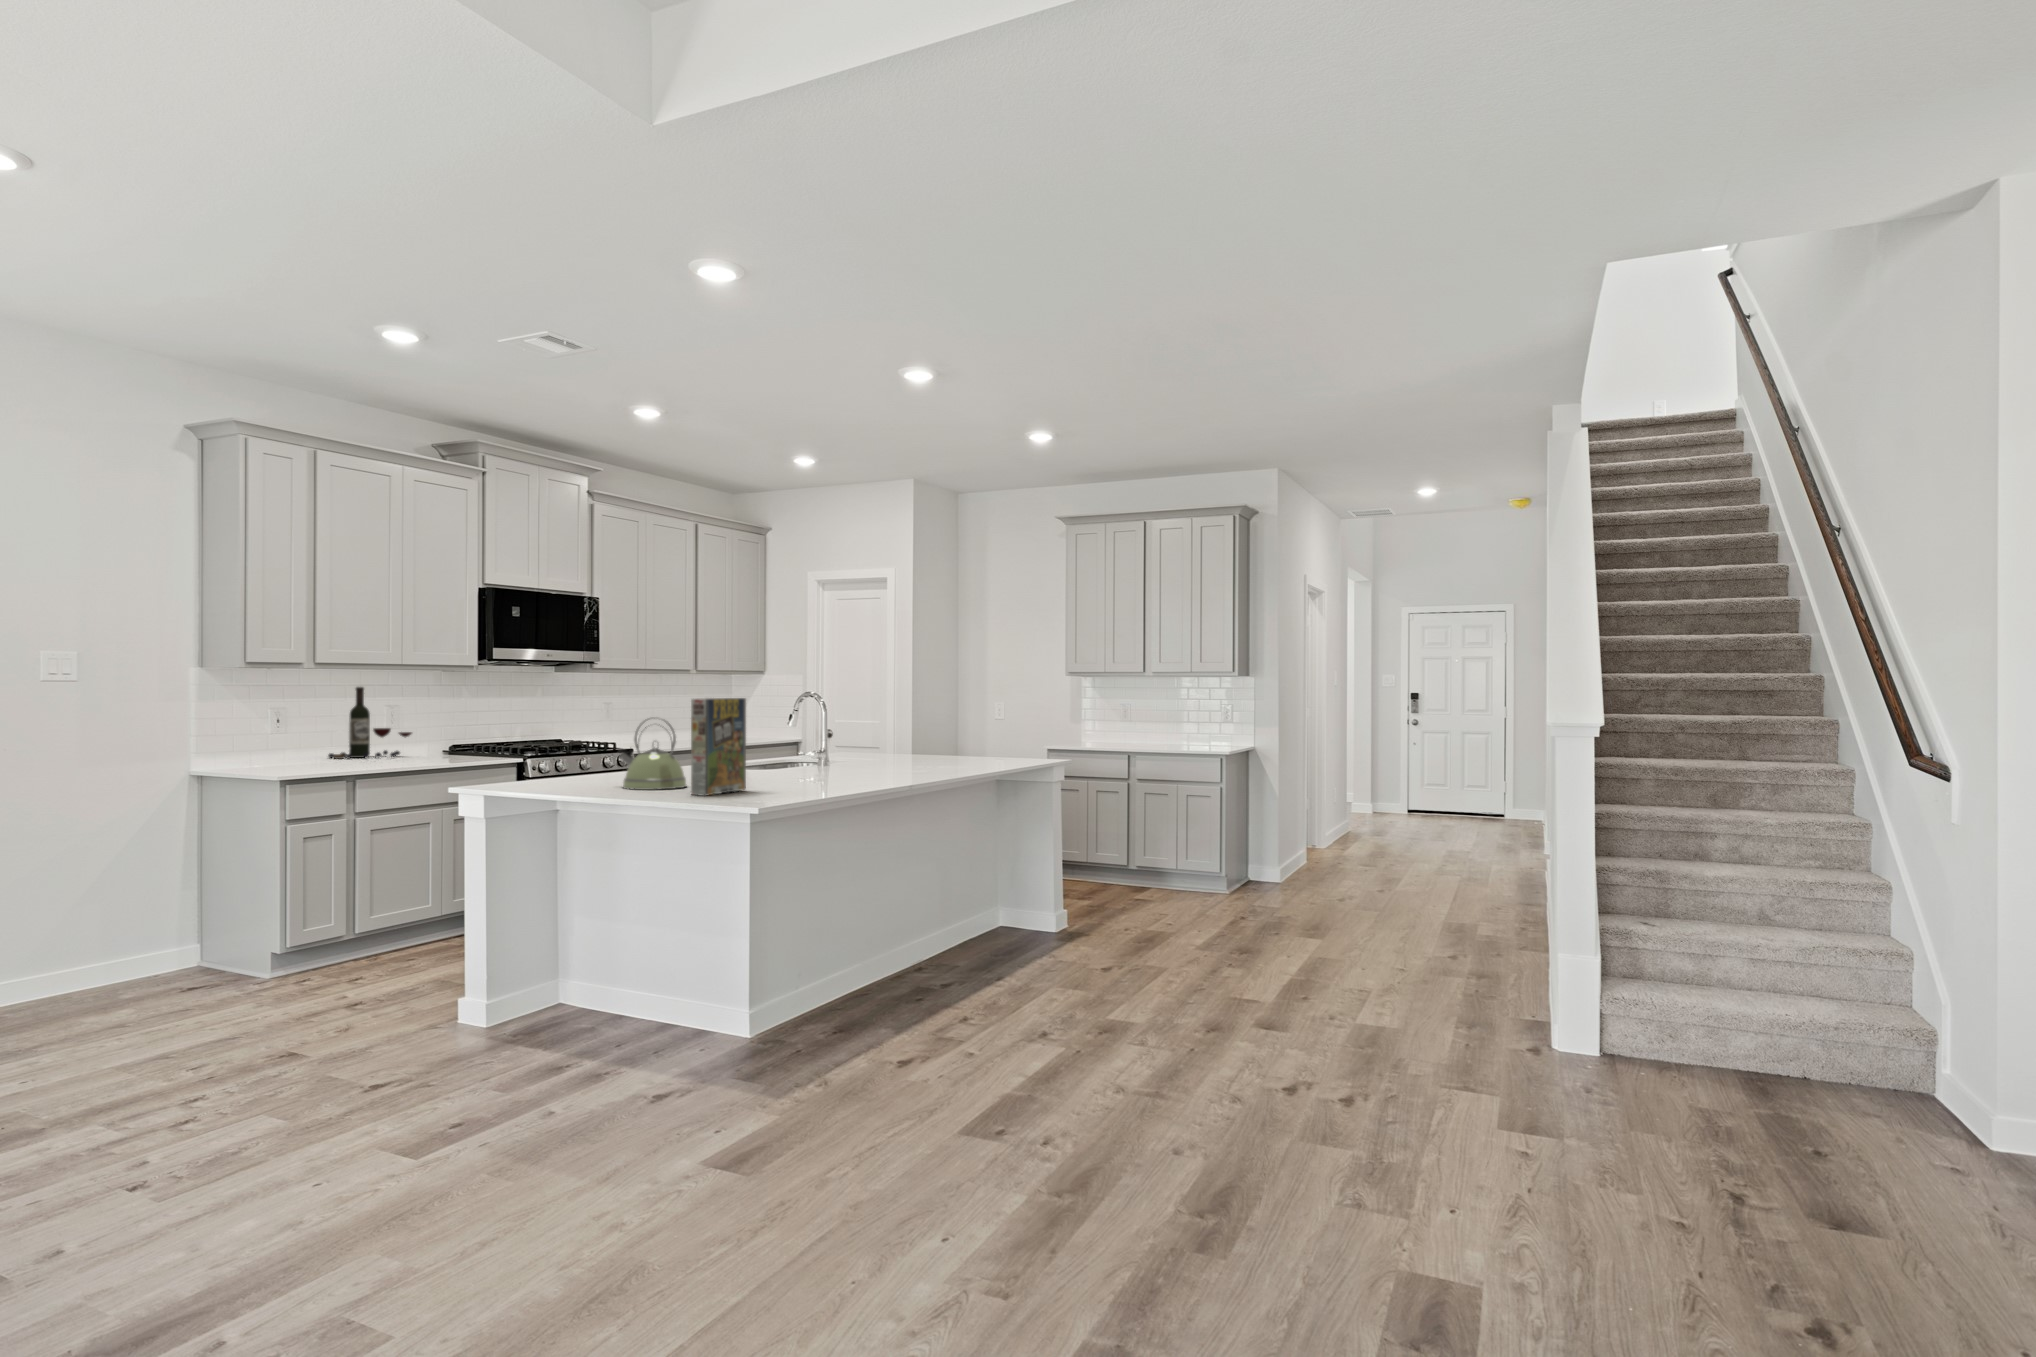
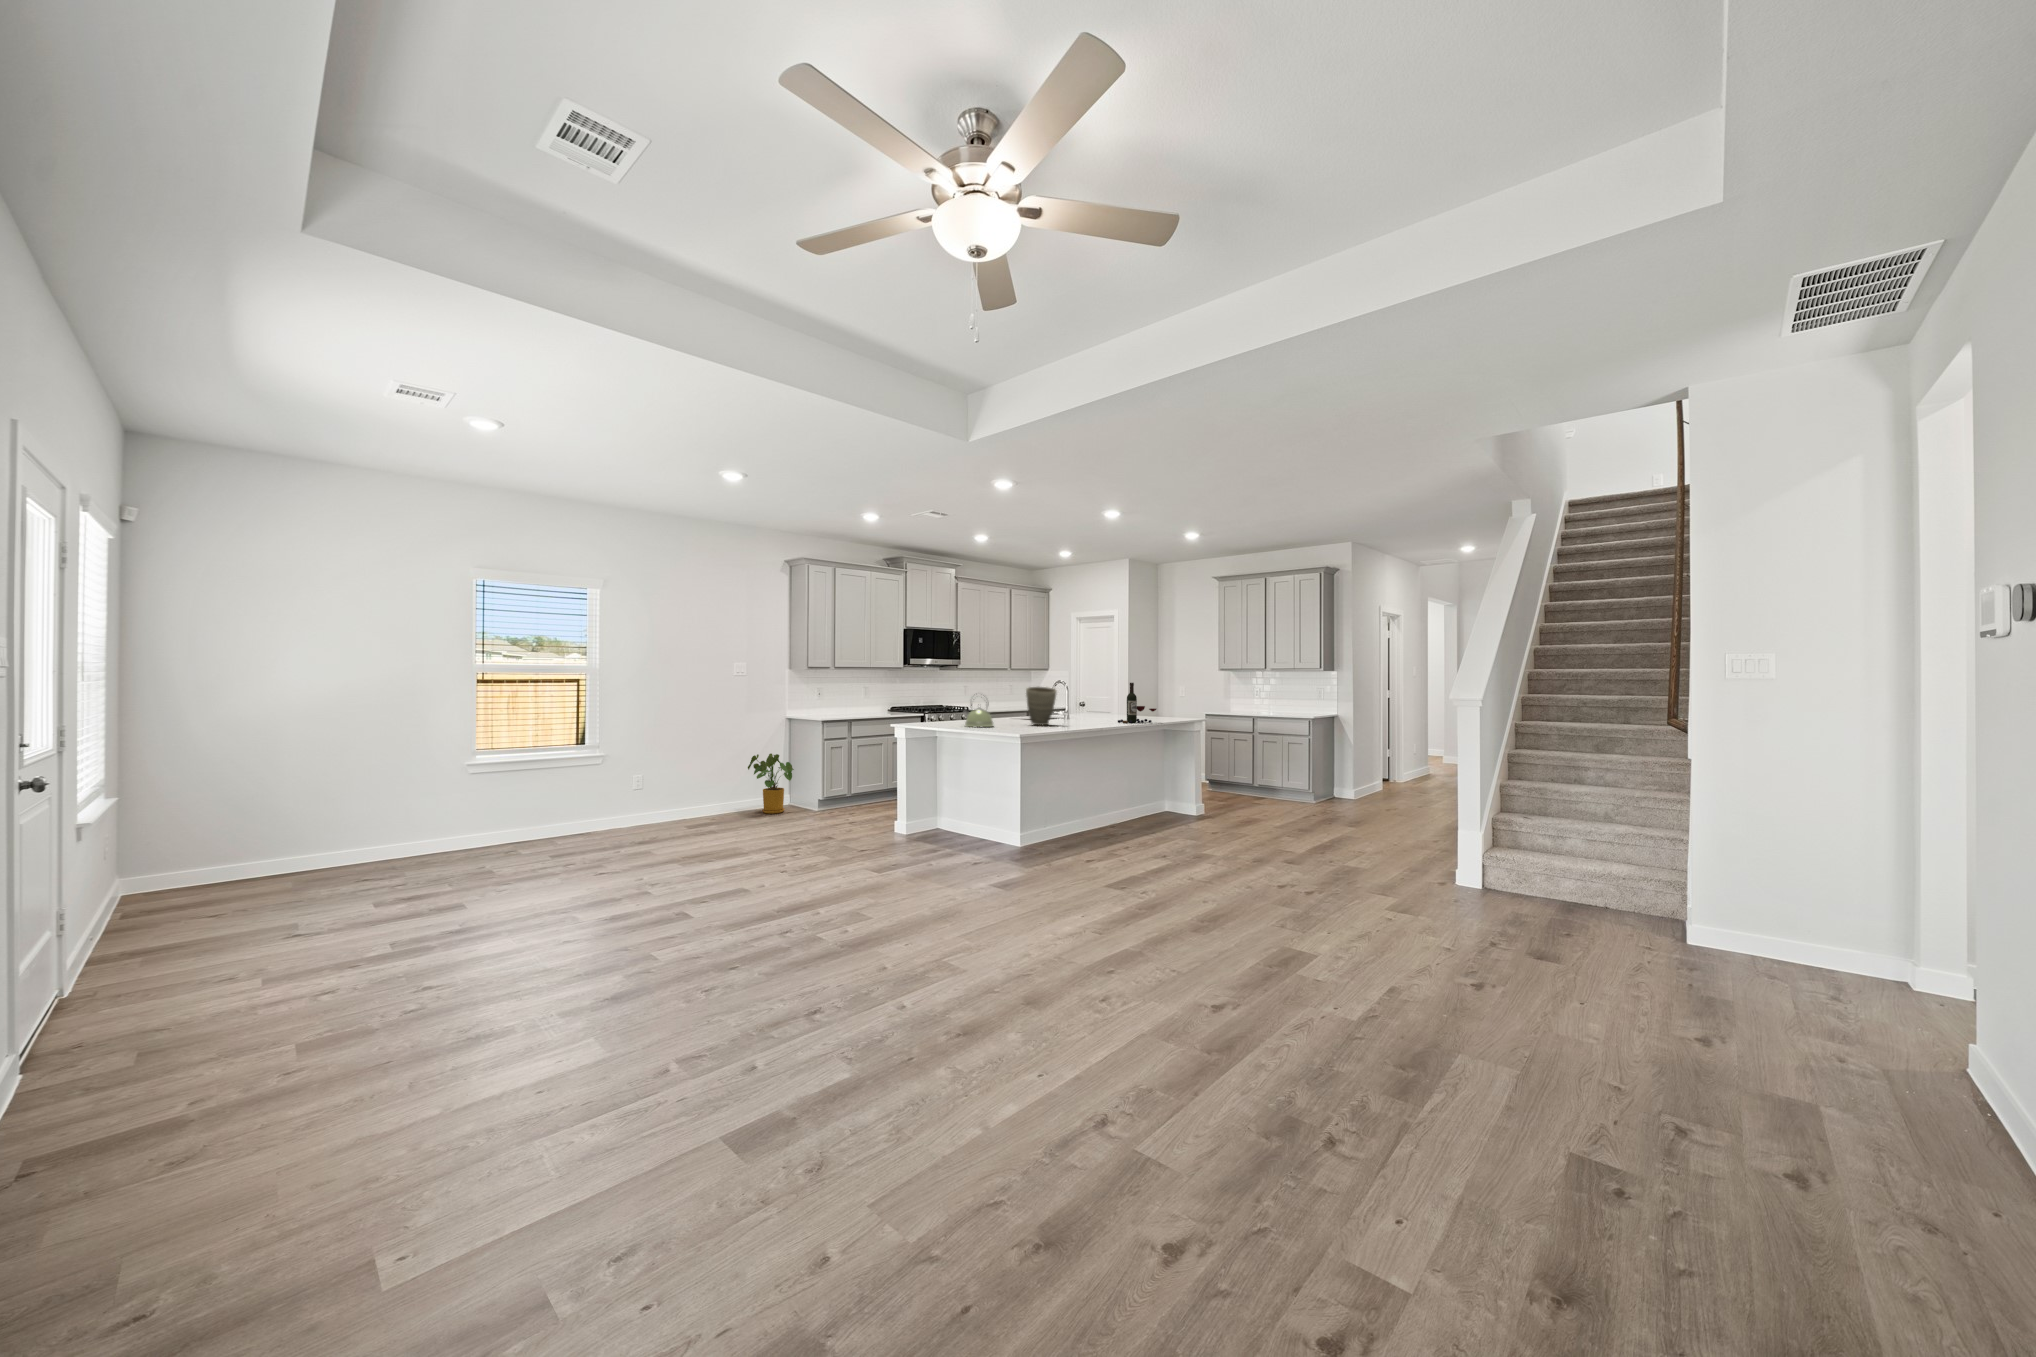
wine bottle: present [328,687,412,759] -> present [1118,683,1156,723]
cereal box: present [691,698,746,796] -> none [993,684,1020,730]
vase: none [751,703,814,781] -> present [1026,687,1057,725]
house plant: none [86,854,213,993] -> present [748,754,794,814]

